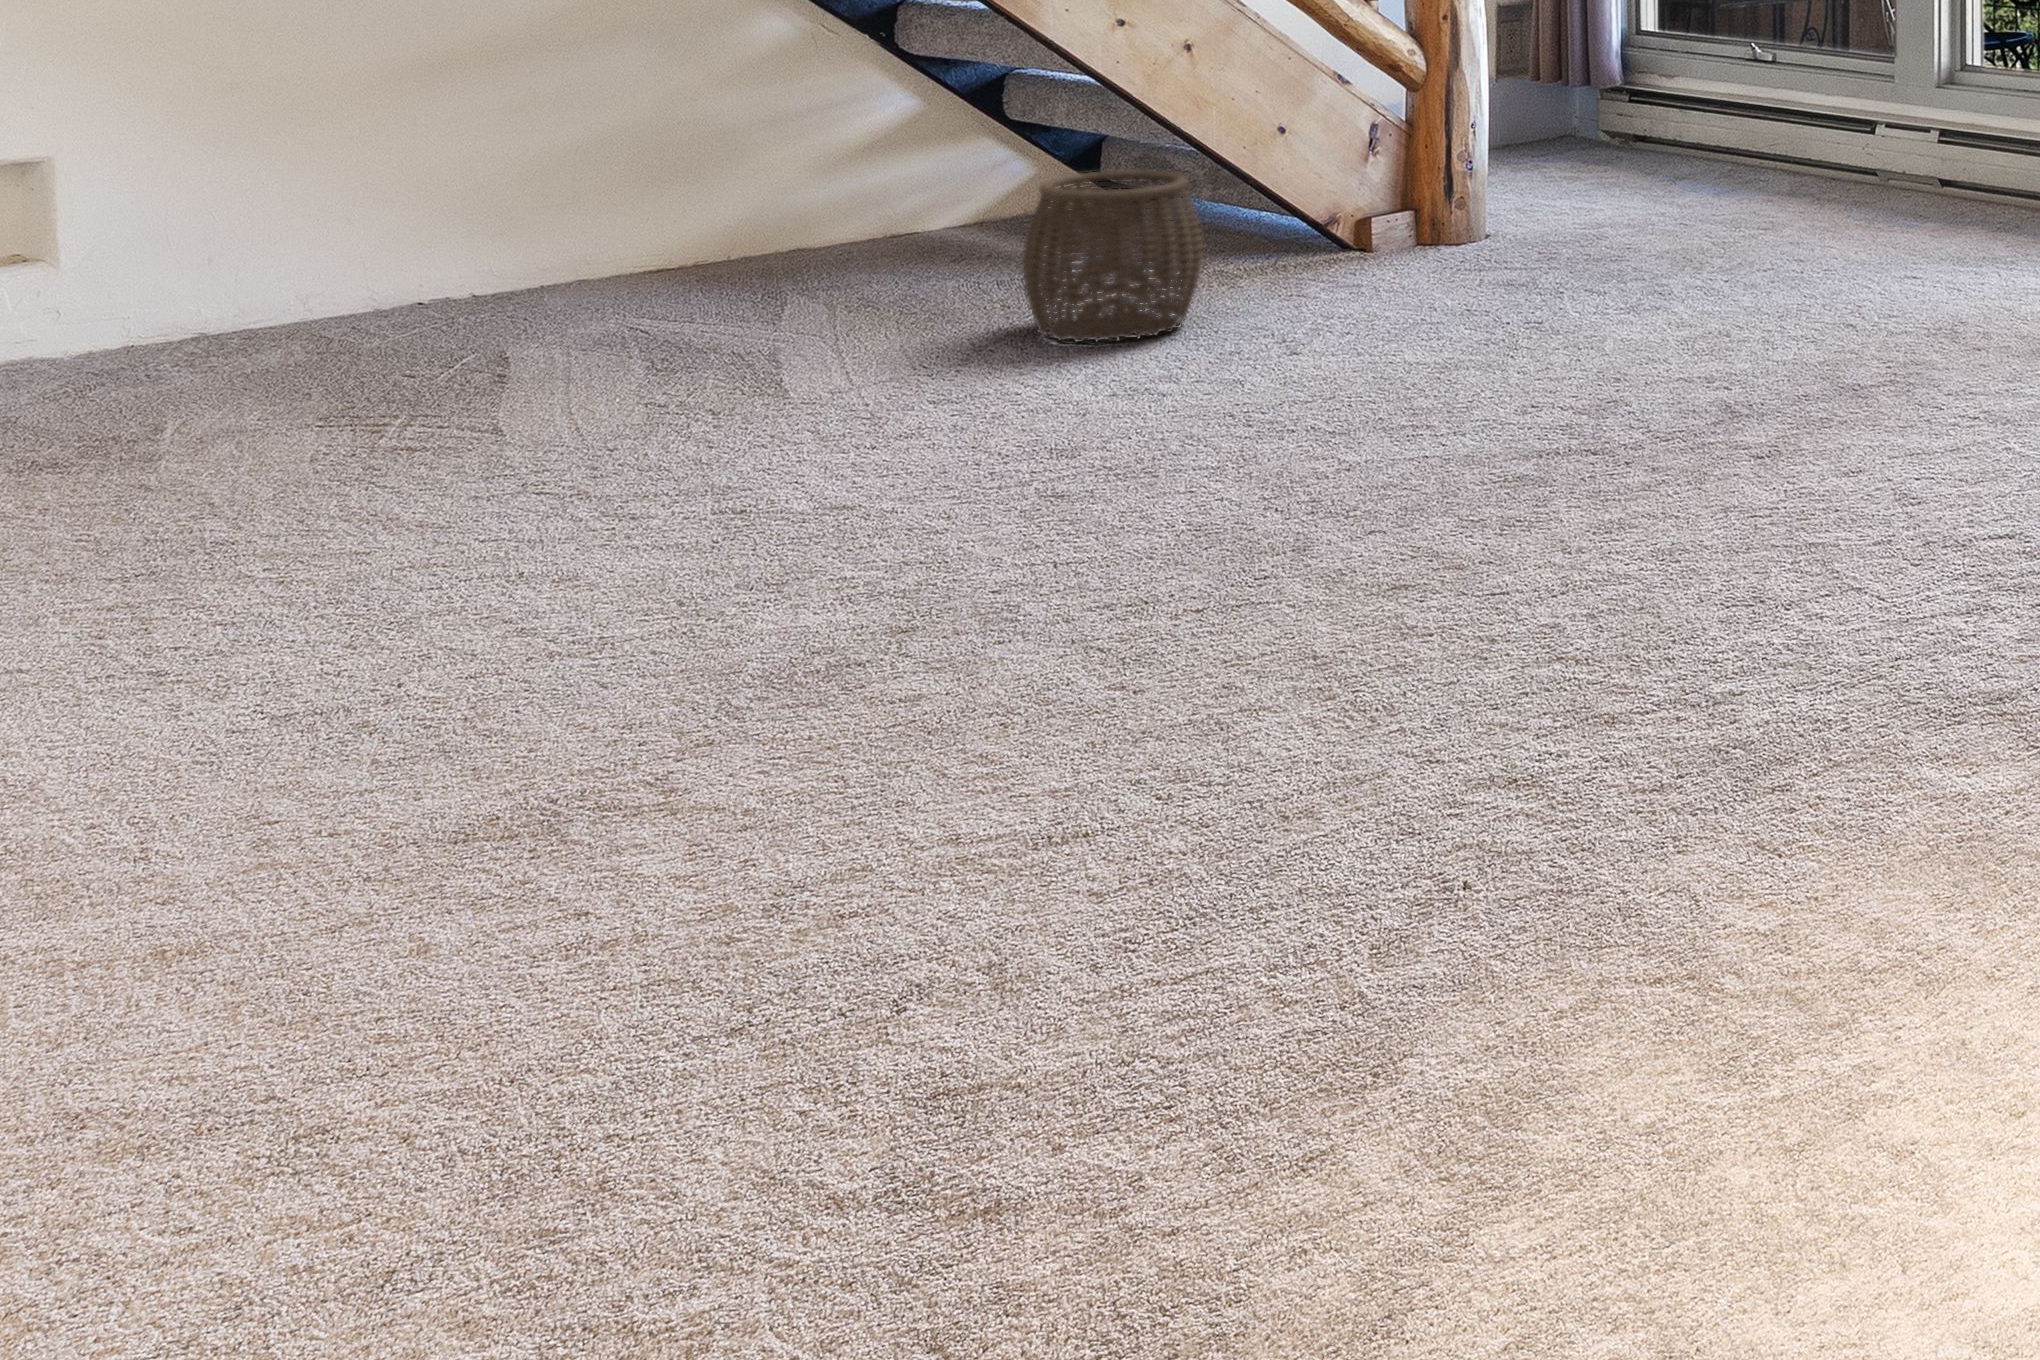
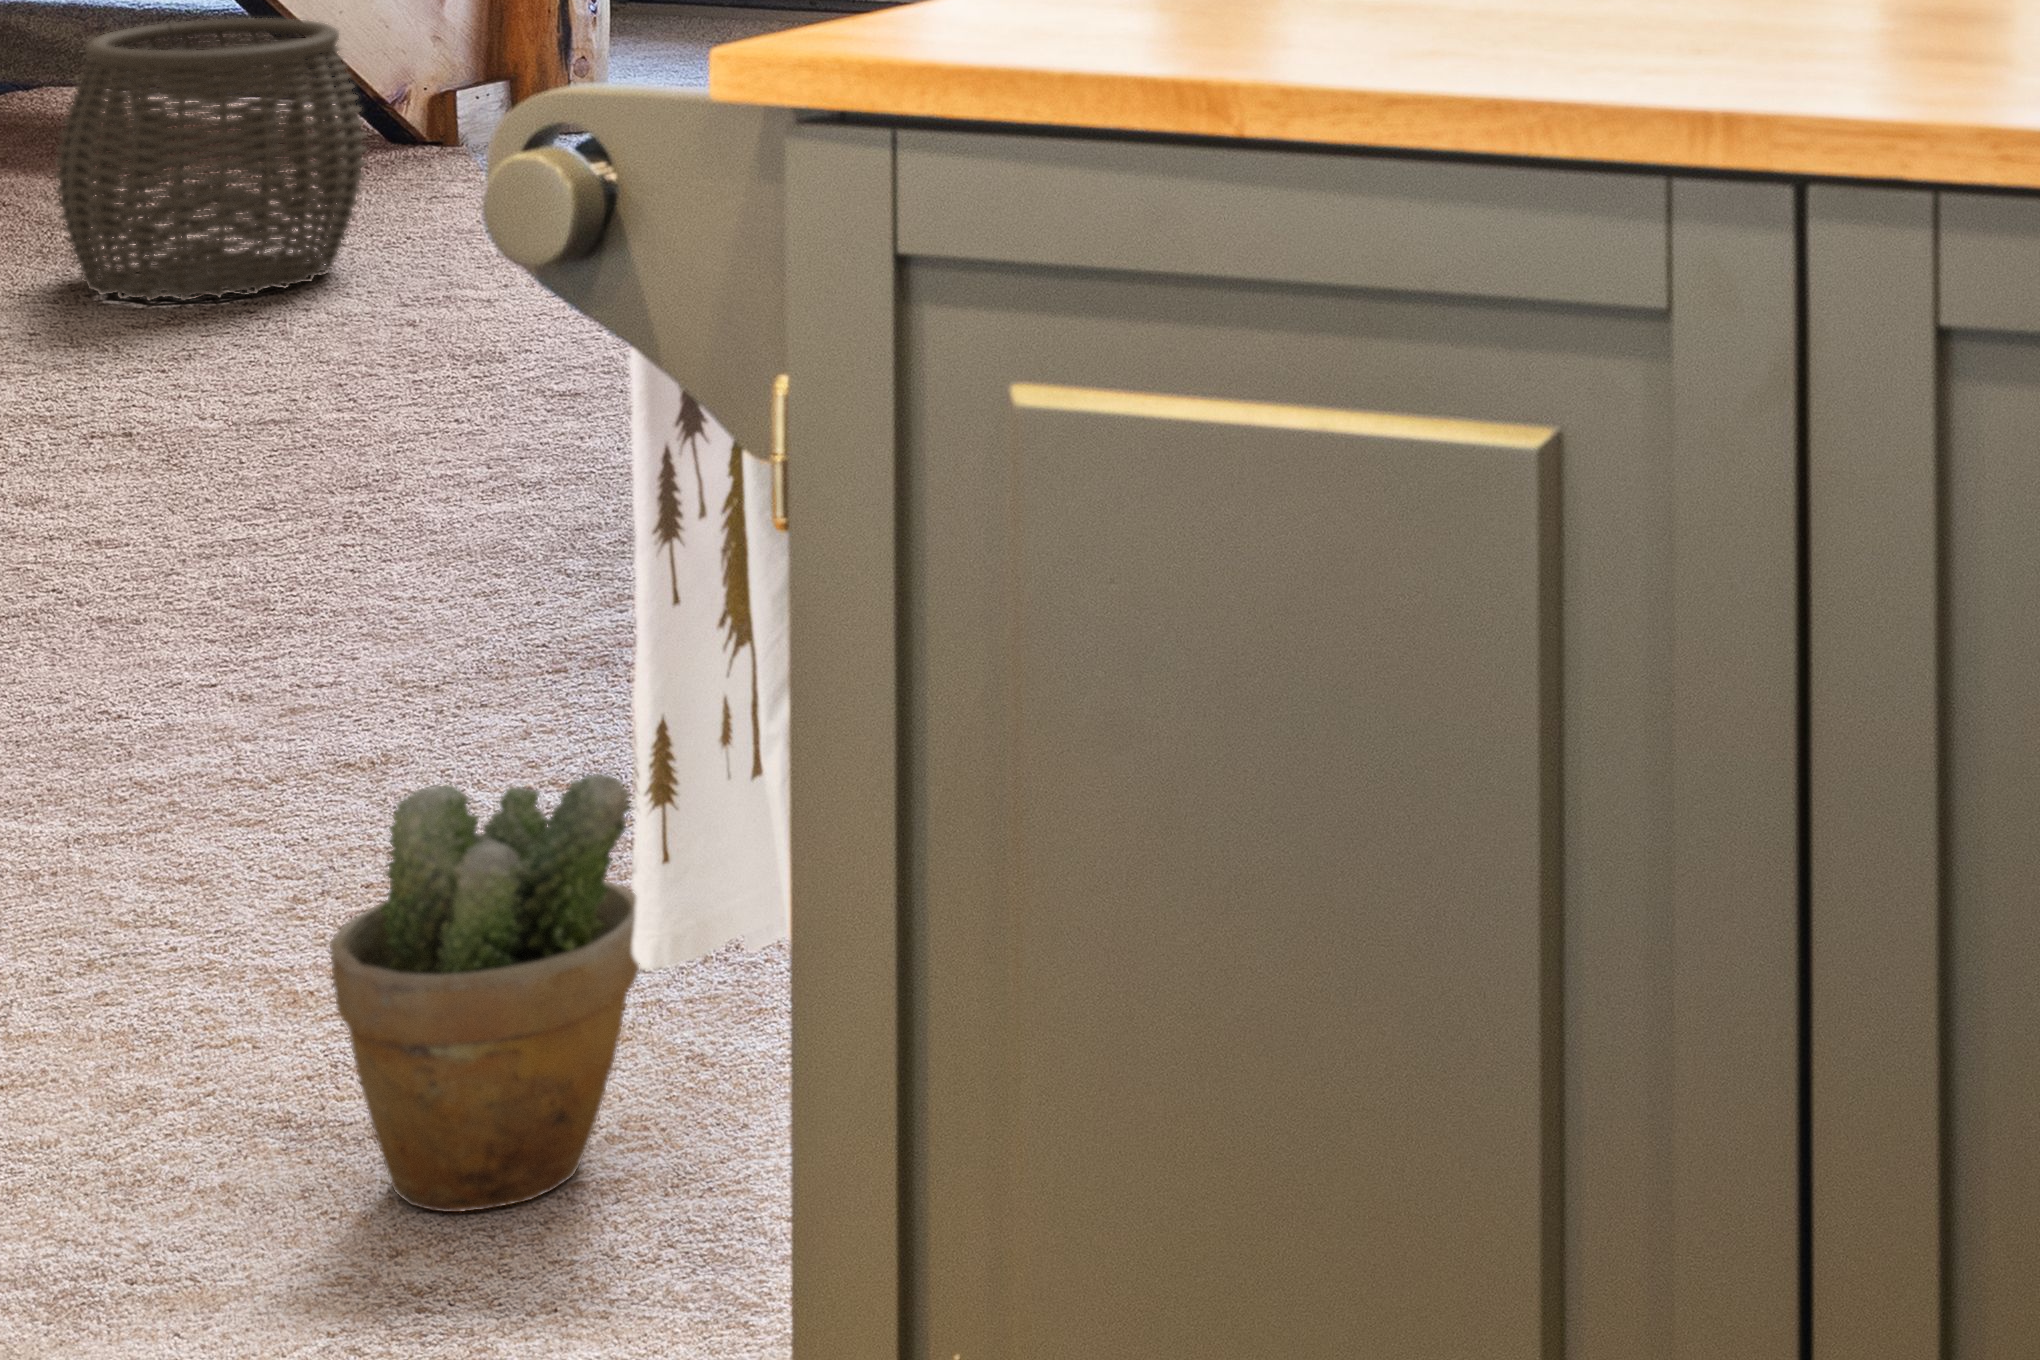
potted plant: none [245,750,485,1048] -> present [330,774,640,1212]

